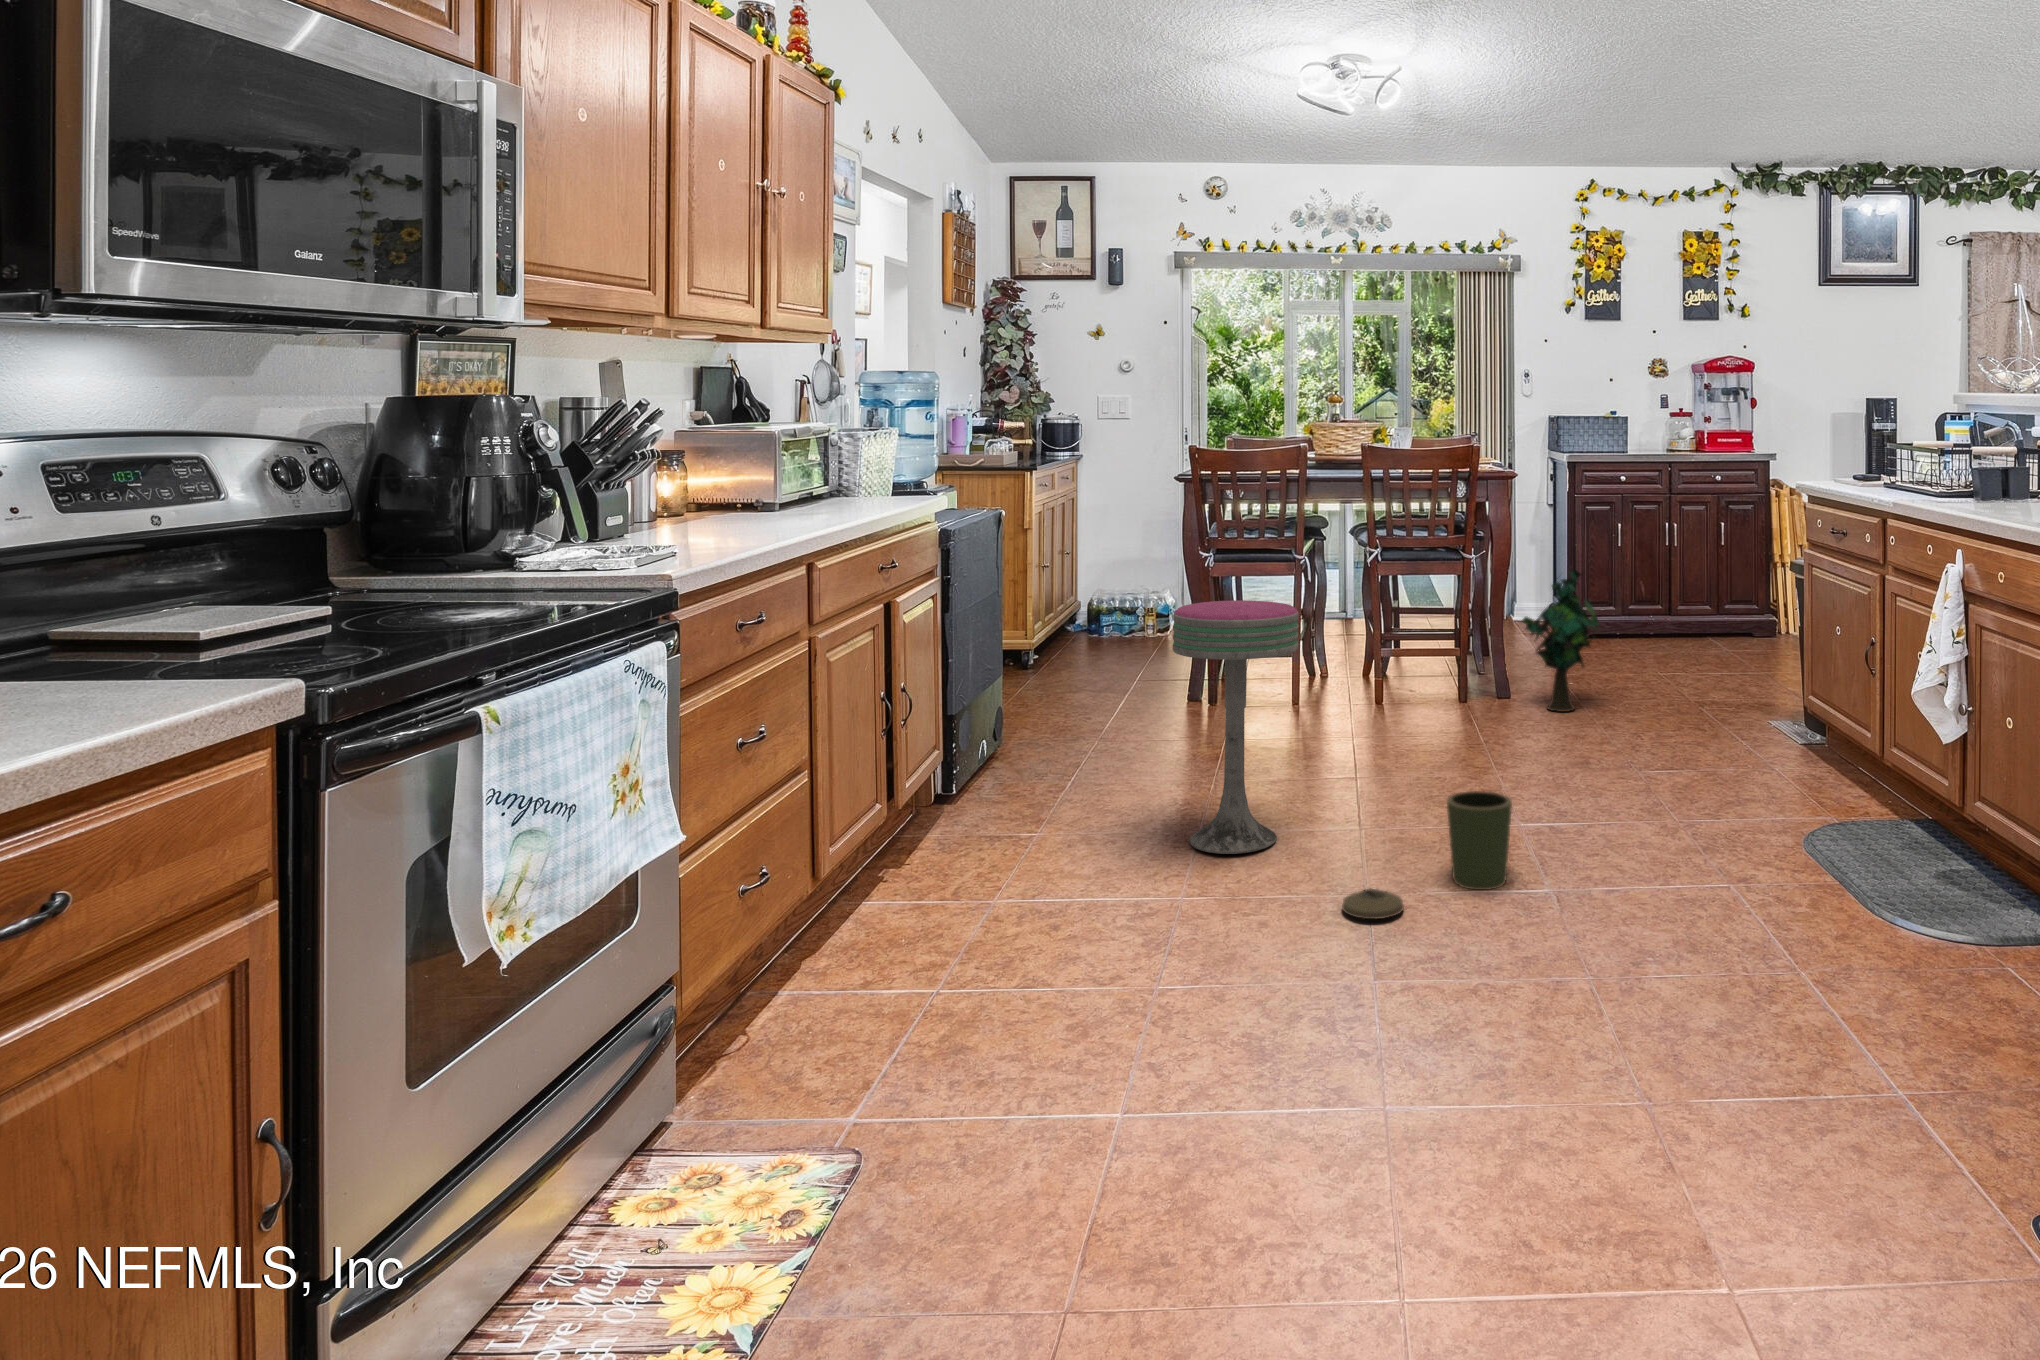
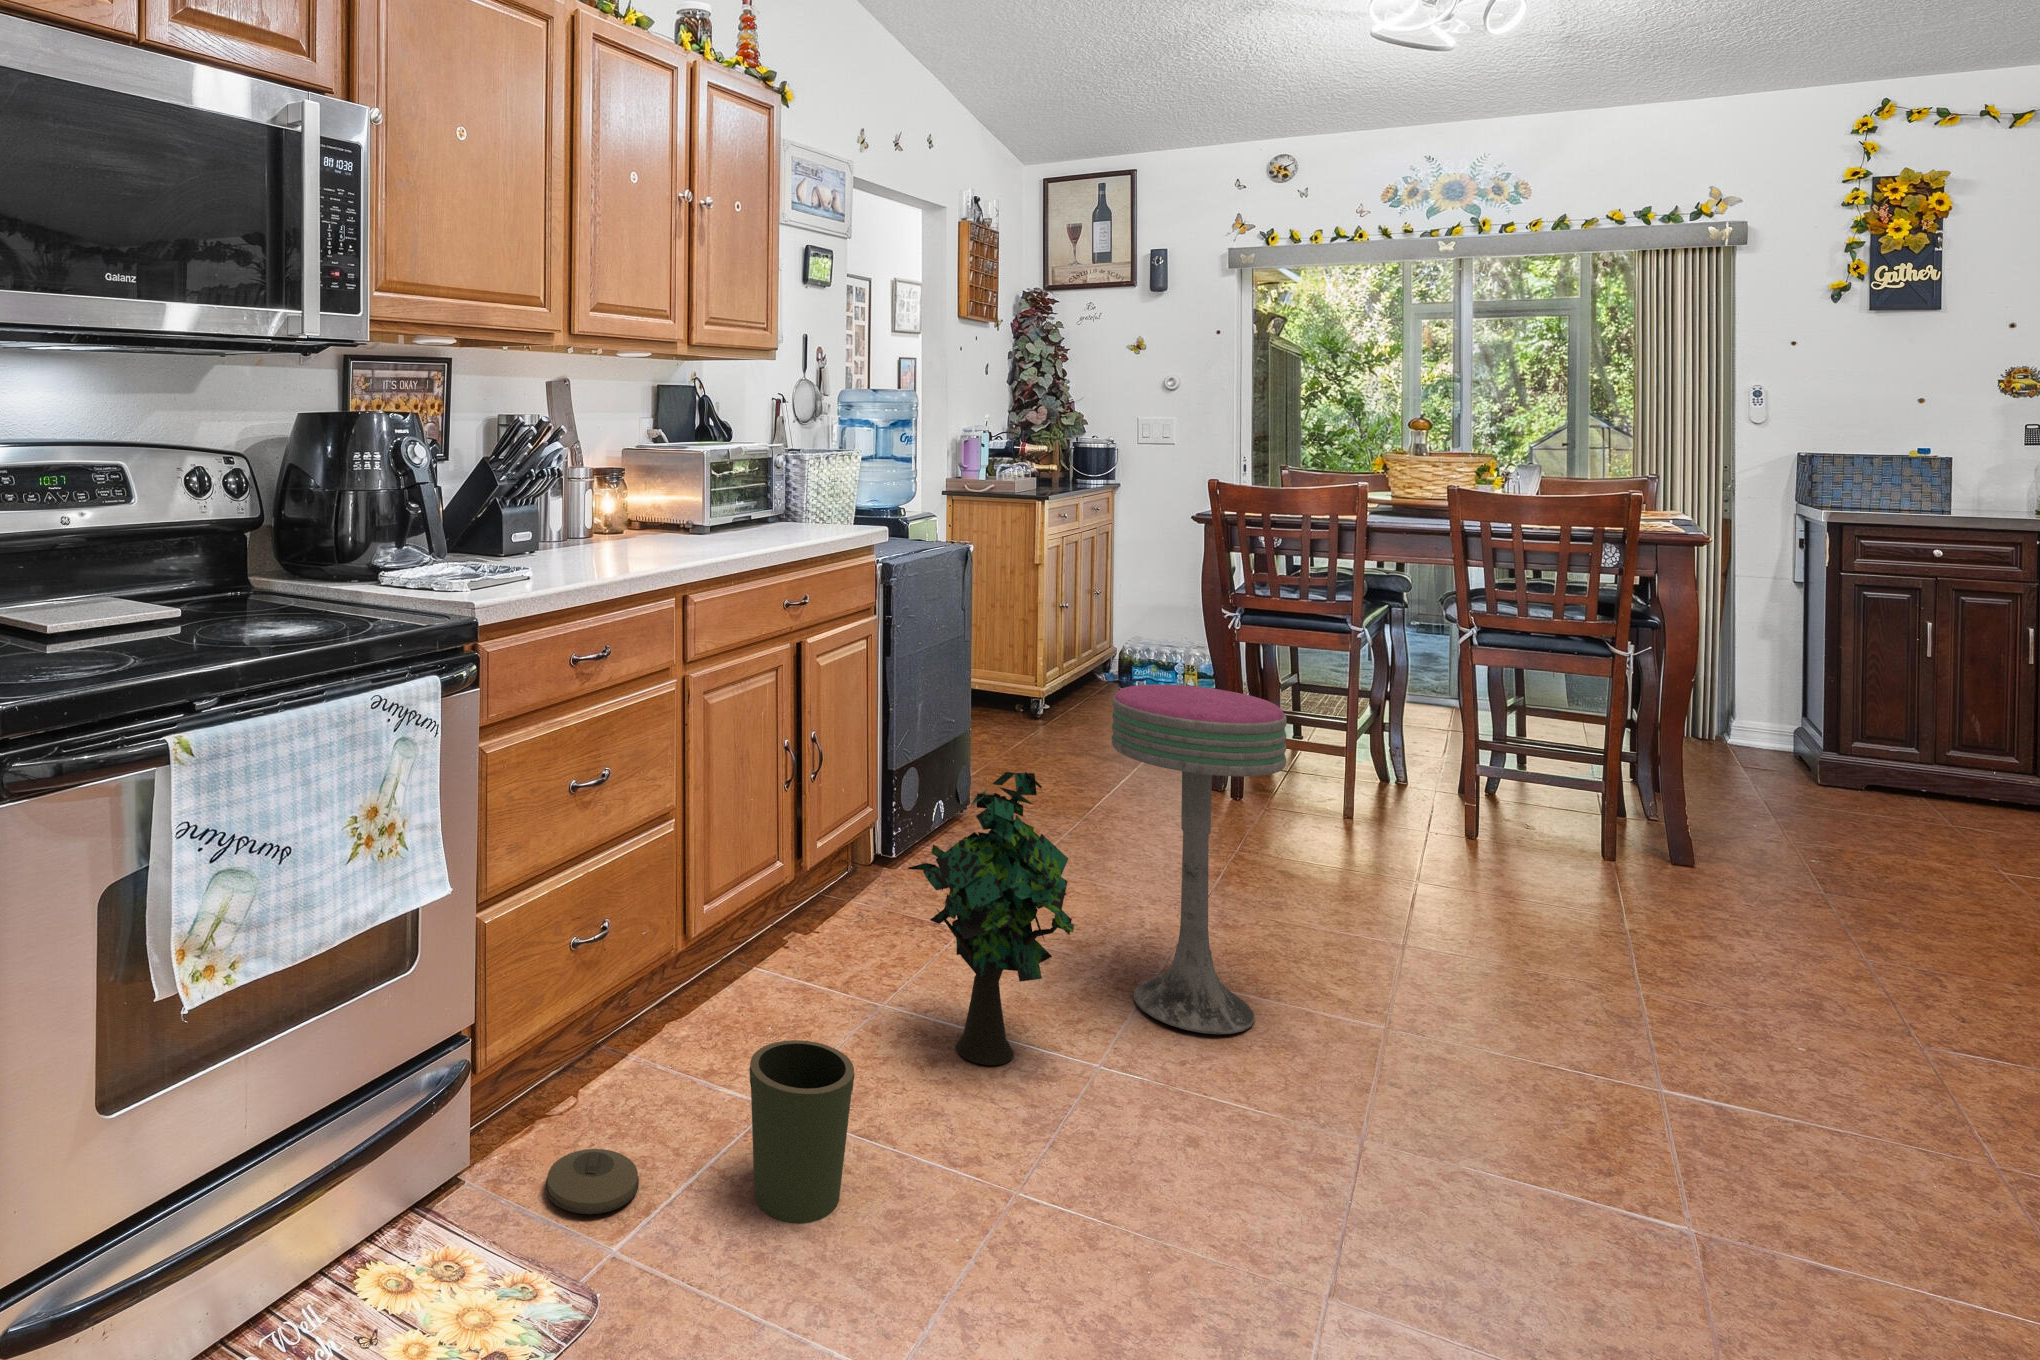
decorative plant: present [1522,570,1599,712] -> present [908,772,1074,1065]
trash can: present [1342,791,1512,919] -> present [545,1040,855,1223]

